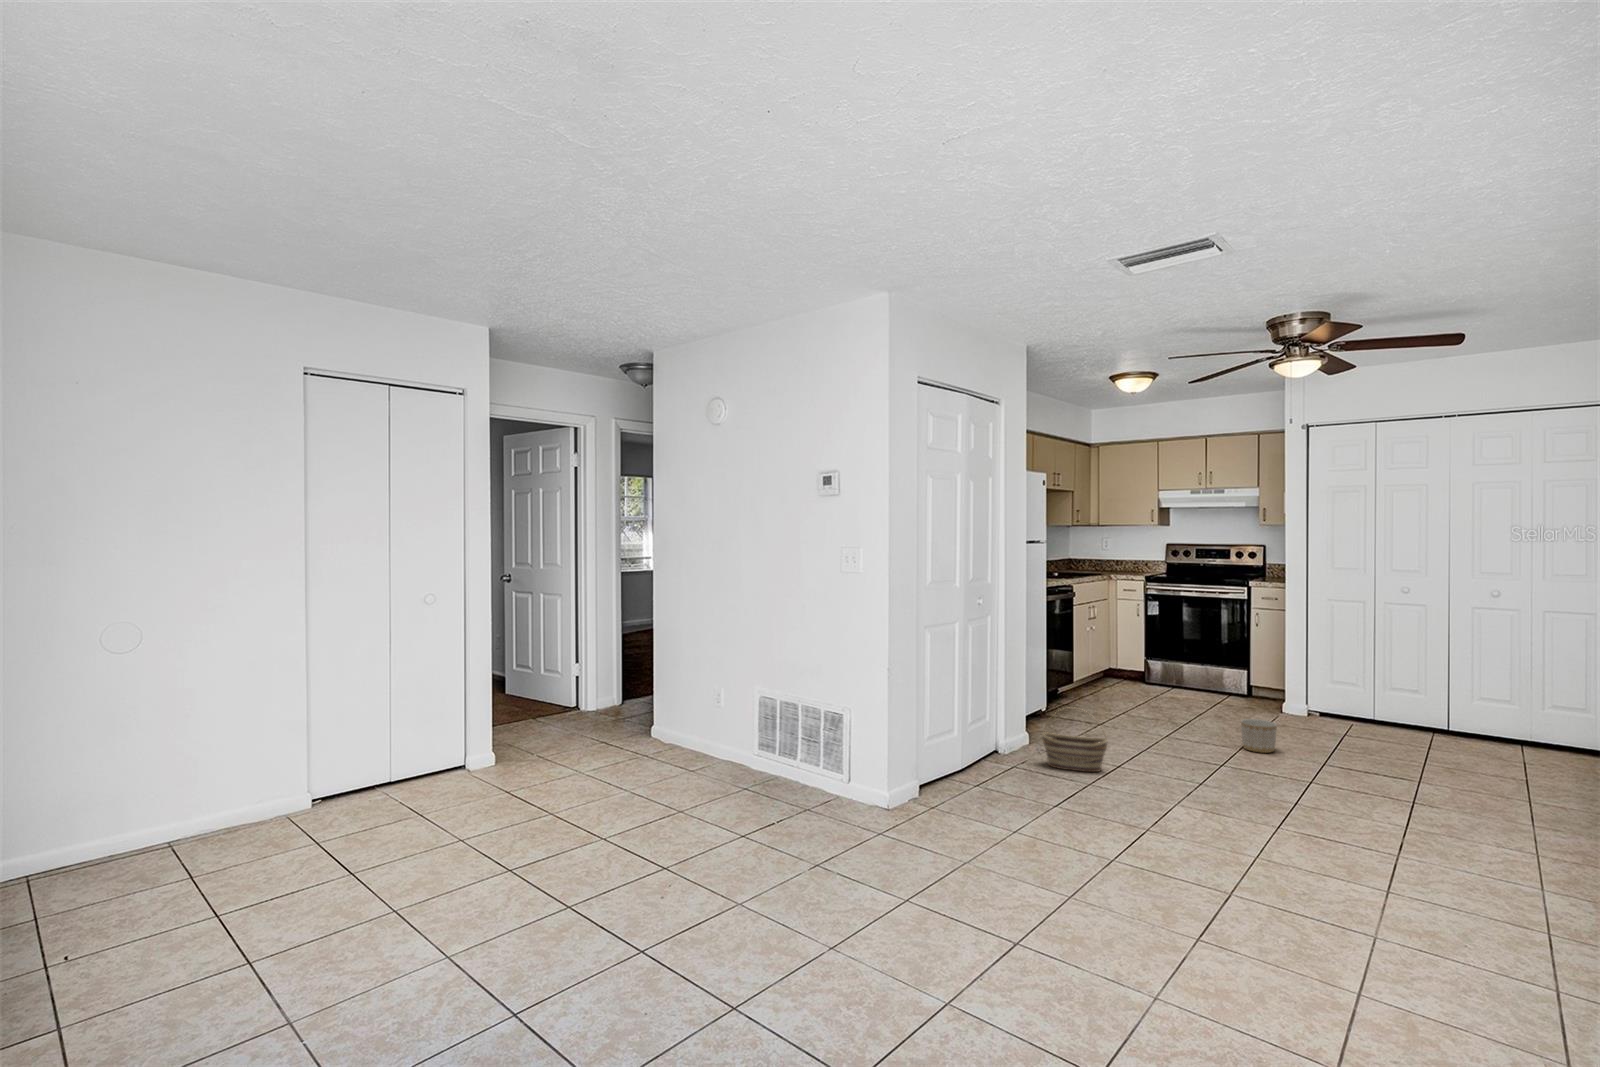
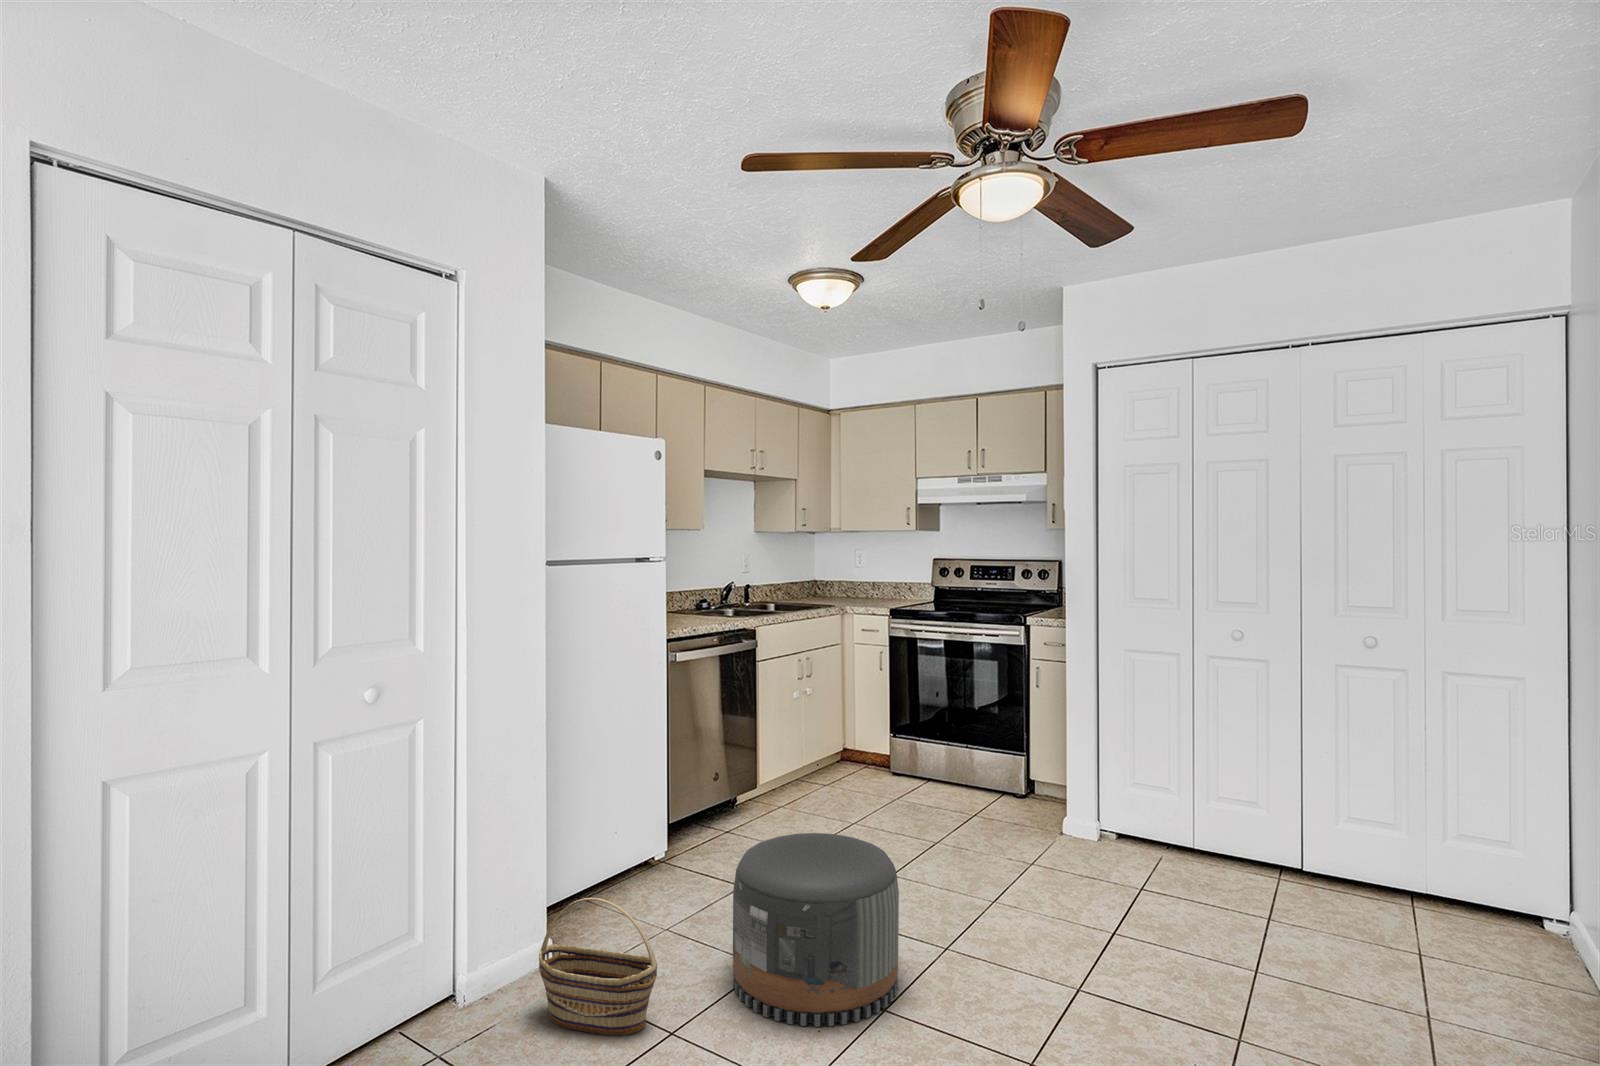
pouf: none [1129,688,1225,774] -> present [733,833,899,1027]
planter: present [1241,719,1277,753] -> none [955,876,1013,945]

